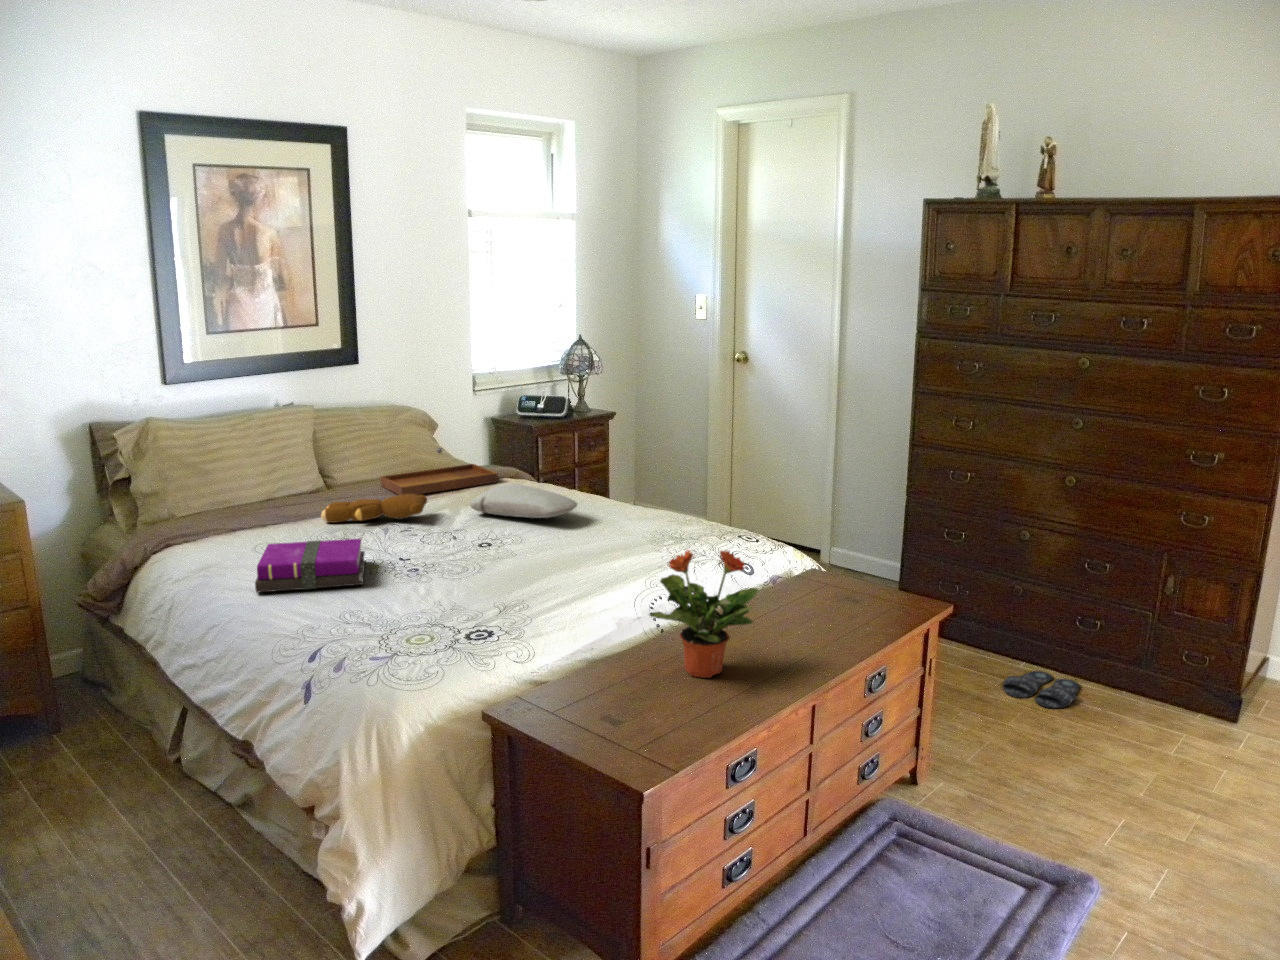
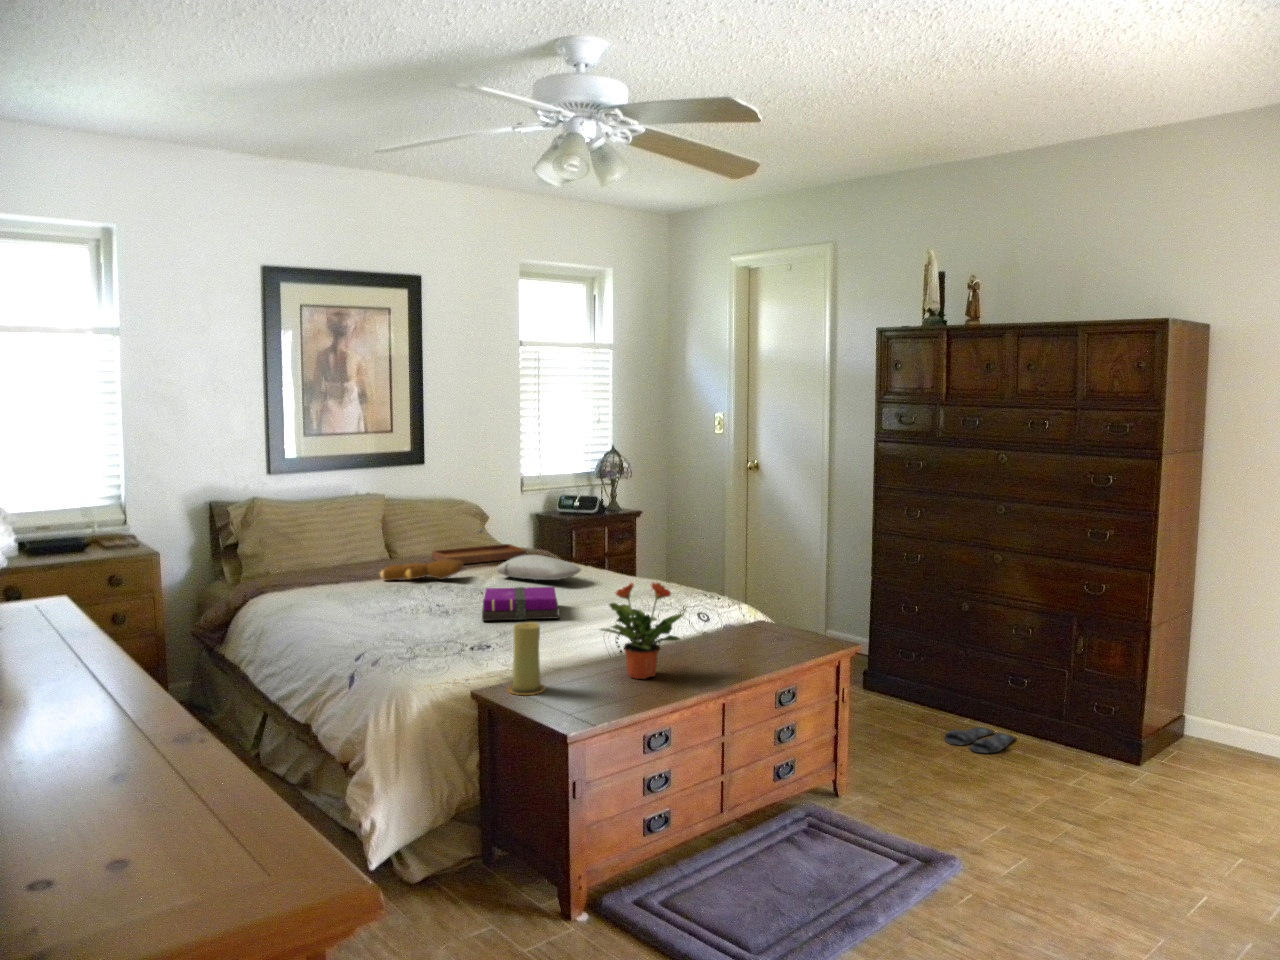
notebook: present [255,539,365,592] -> present [482,587,560,621]
candle: none [533,614,585,716] -> present [508,622,545,695]

